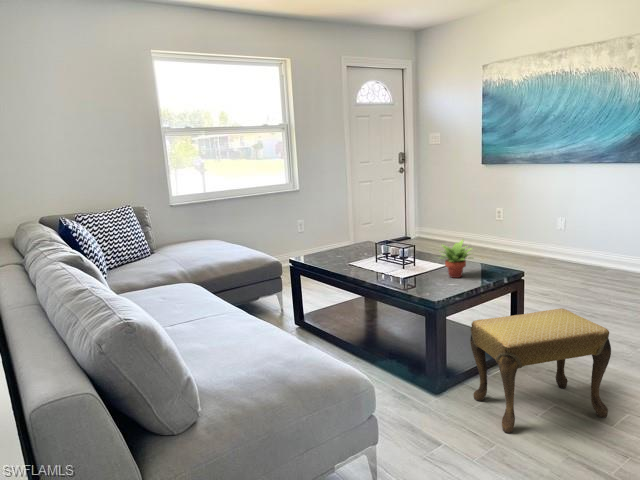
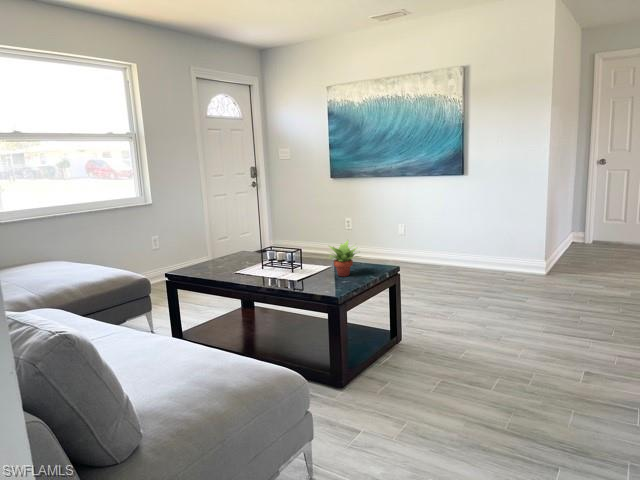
footstool: present [470,309,611,433] -> none [369,295,483,410]

